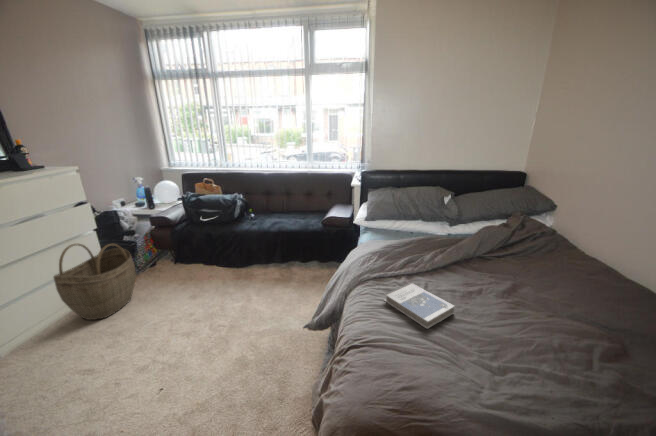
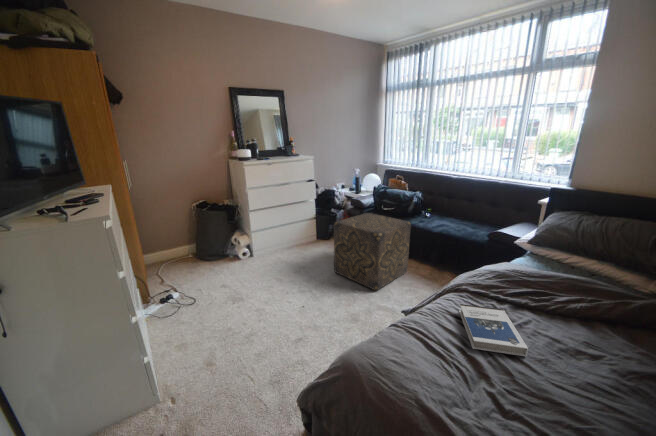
ottoman: none [158,228,260,321] -> present [334,213,411,290]
woven basket: present [54,244,136,320] -> none [289,205,329,255]

